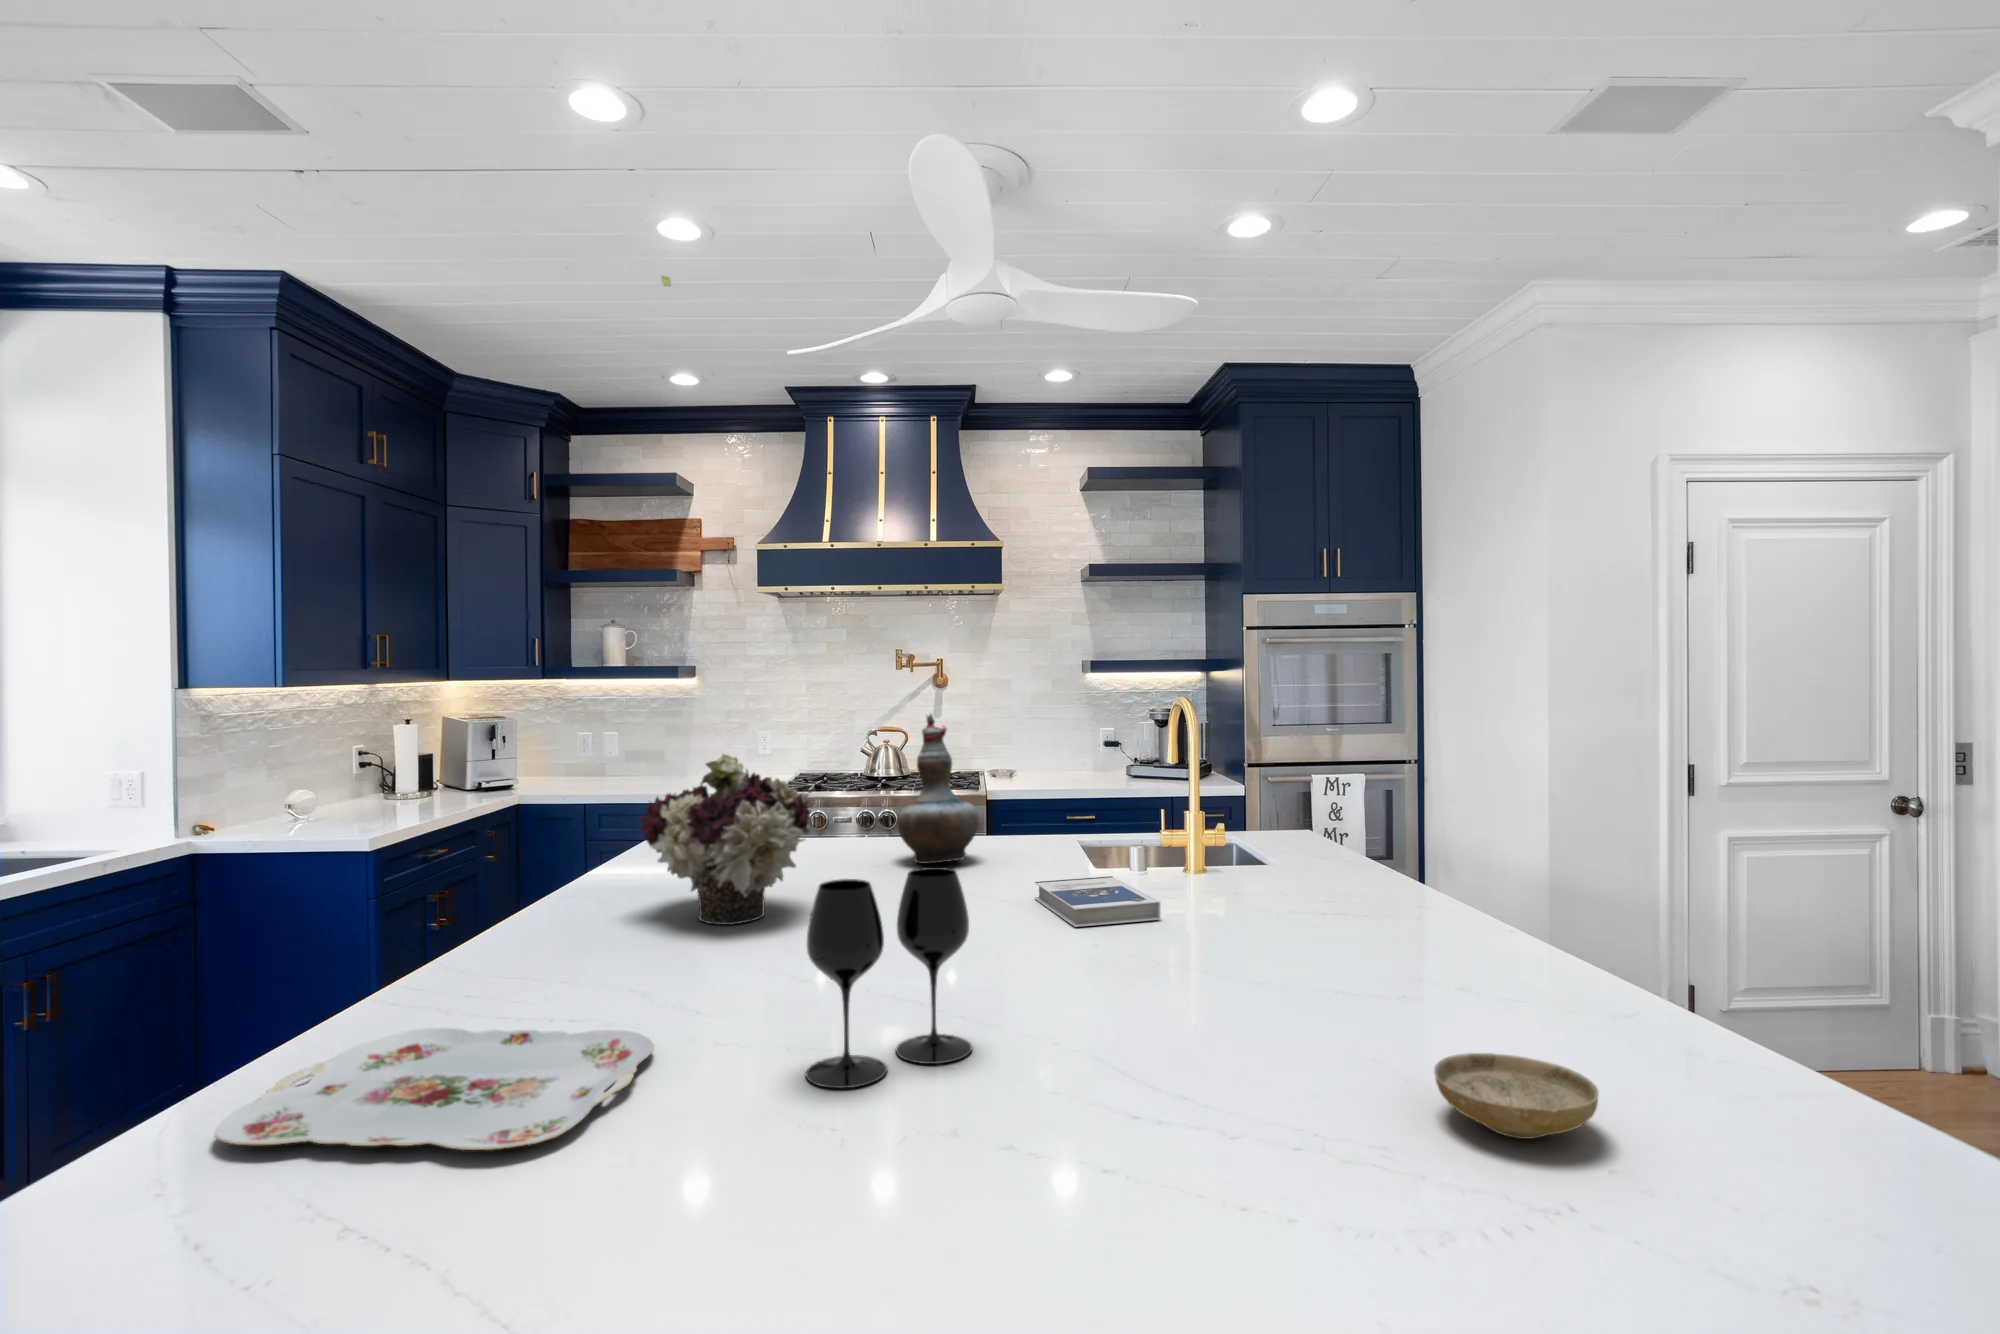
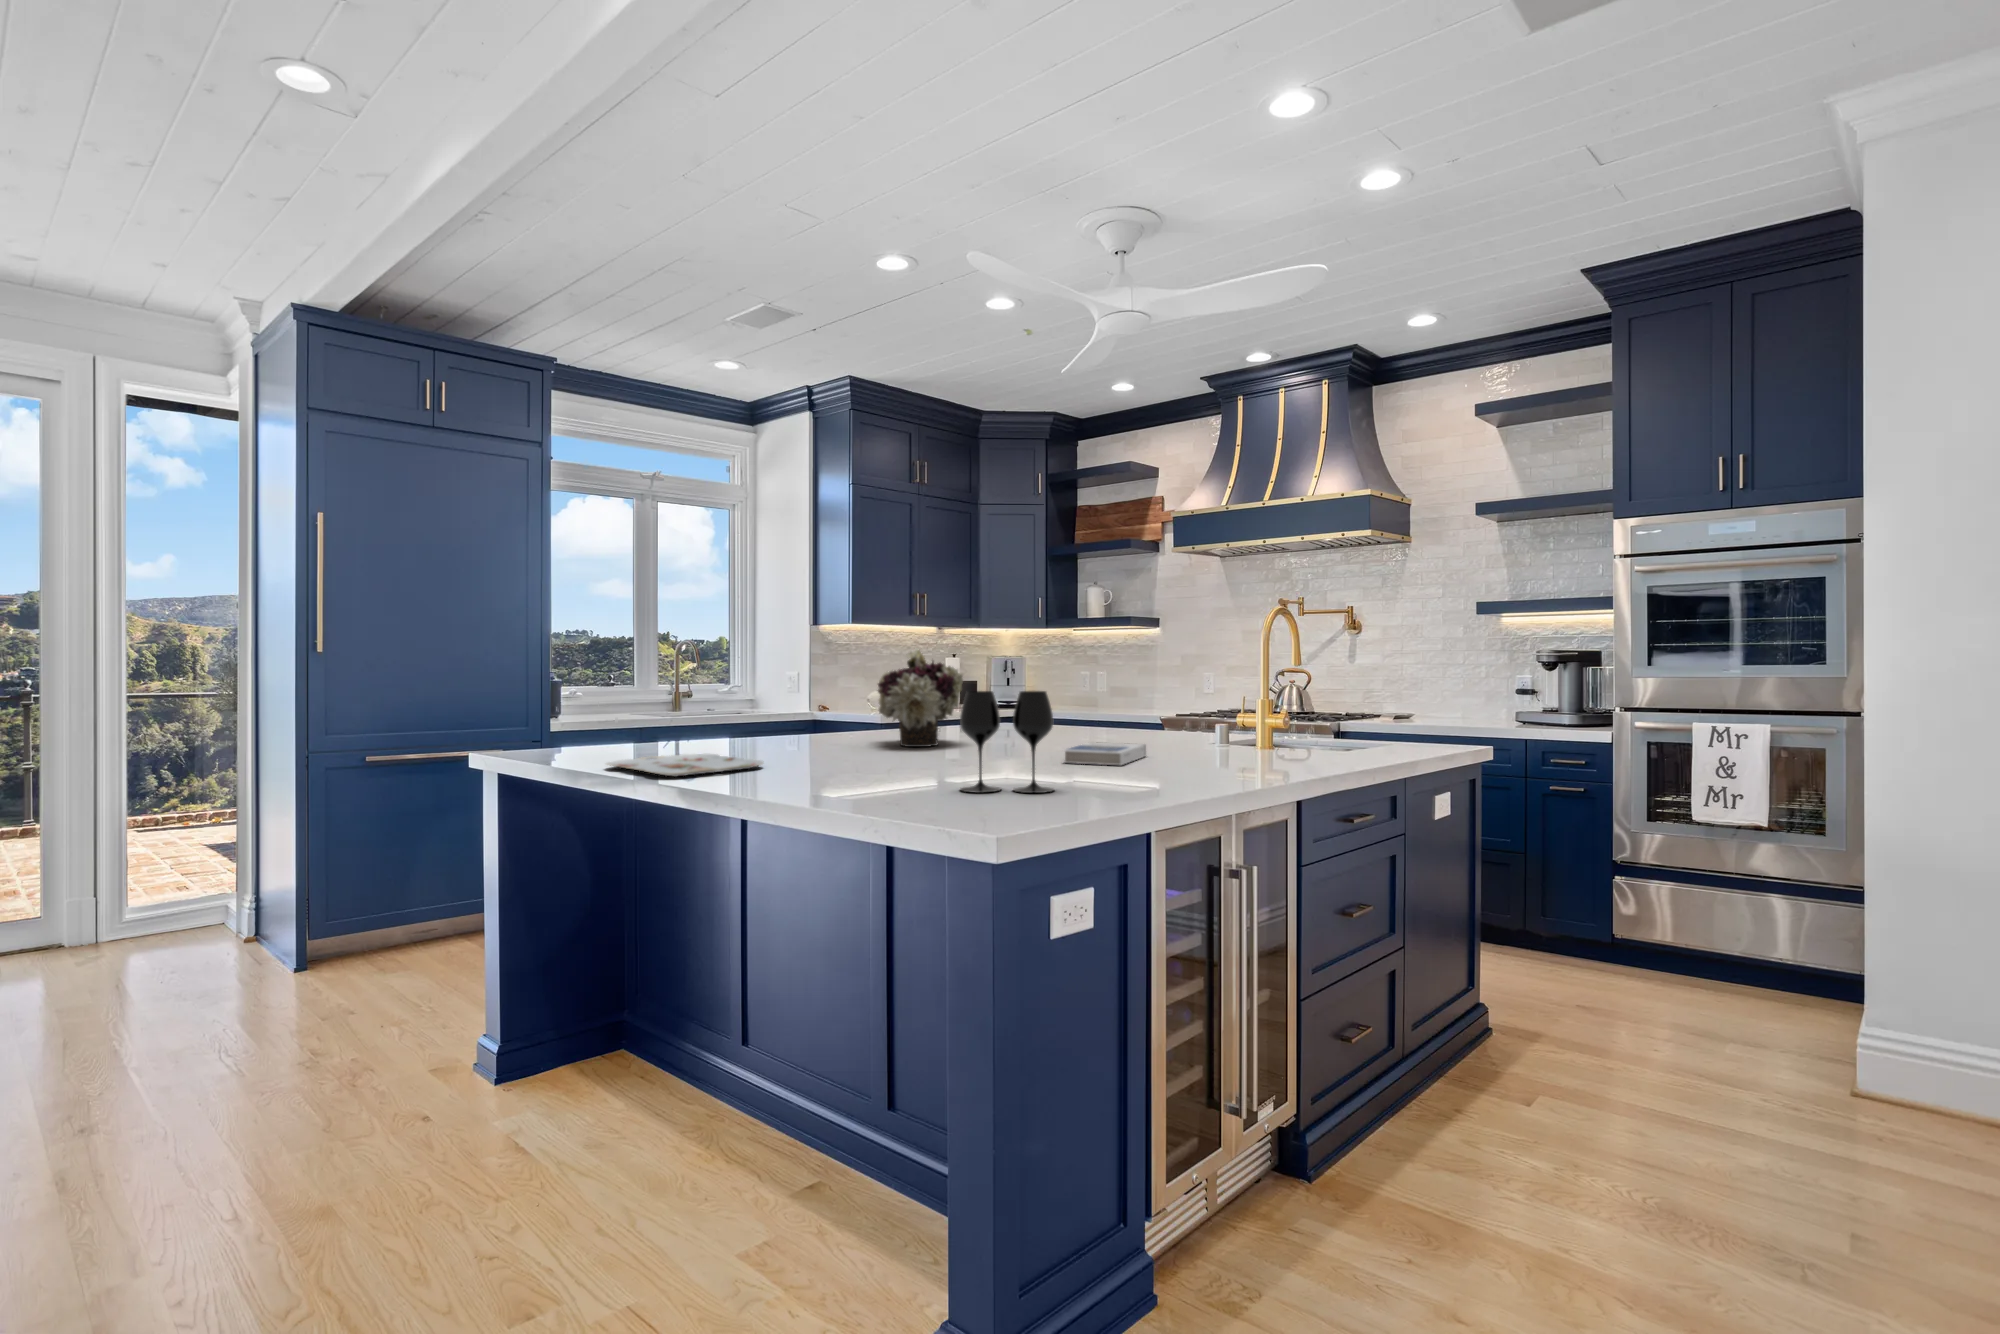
decorative vase: present [898,714,979,864] -> none [1073,632,1131,738]
wine glass: present [806,867,972,1088] -> present [960,691,1054,793]
ceramic bowl: present [1434,1053,1599,1139] -> none [938,790,1021,823]

